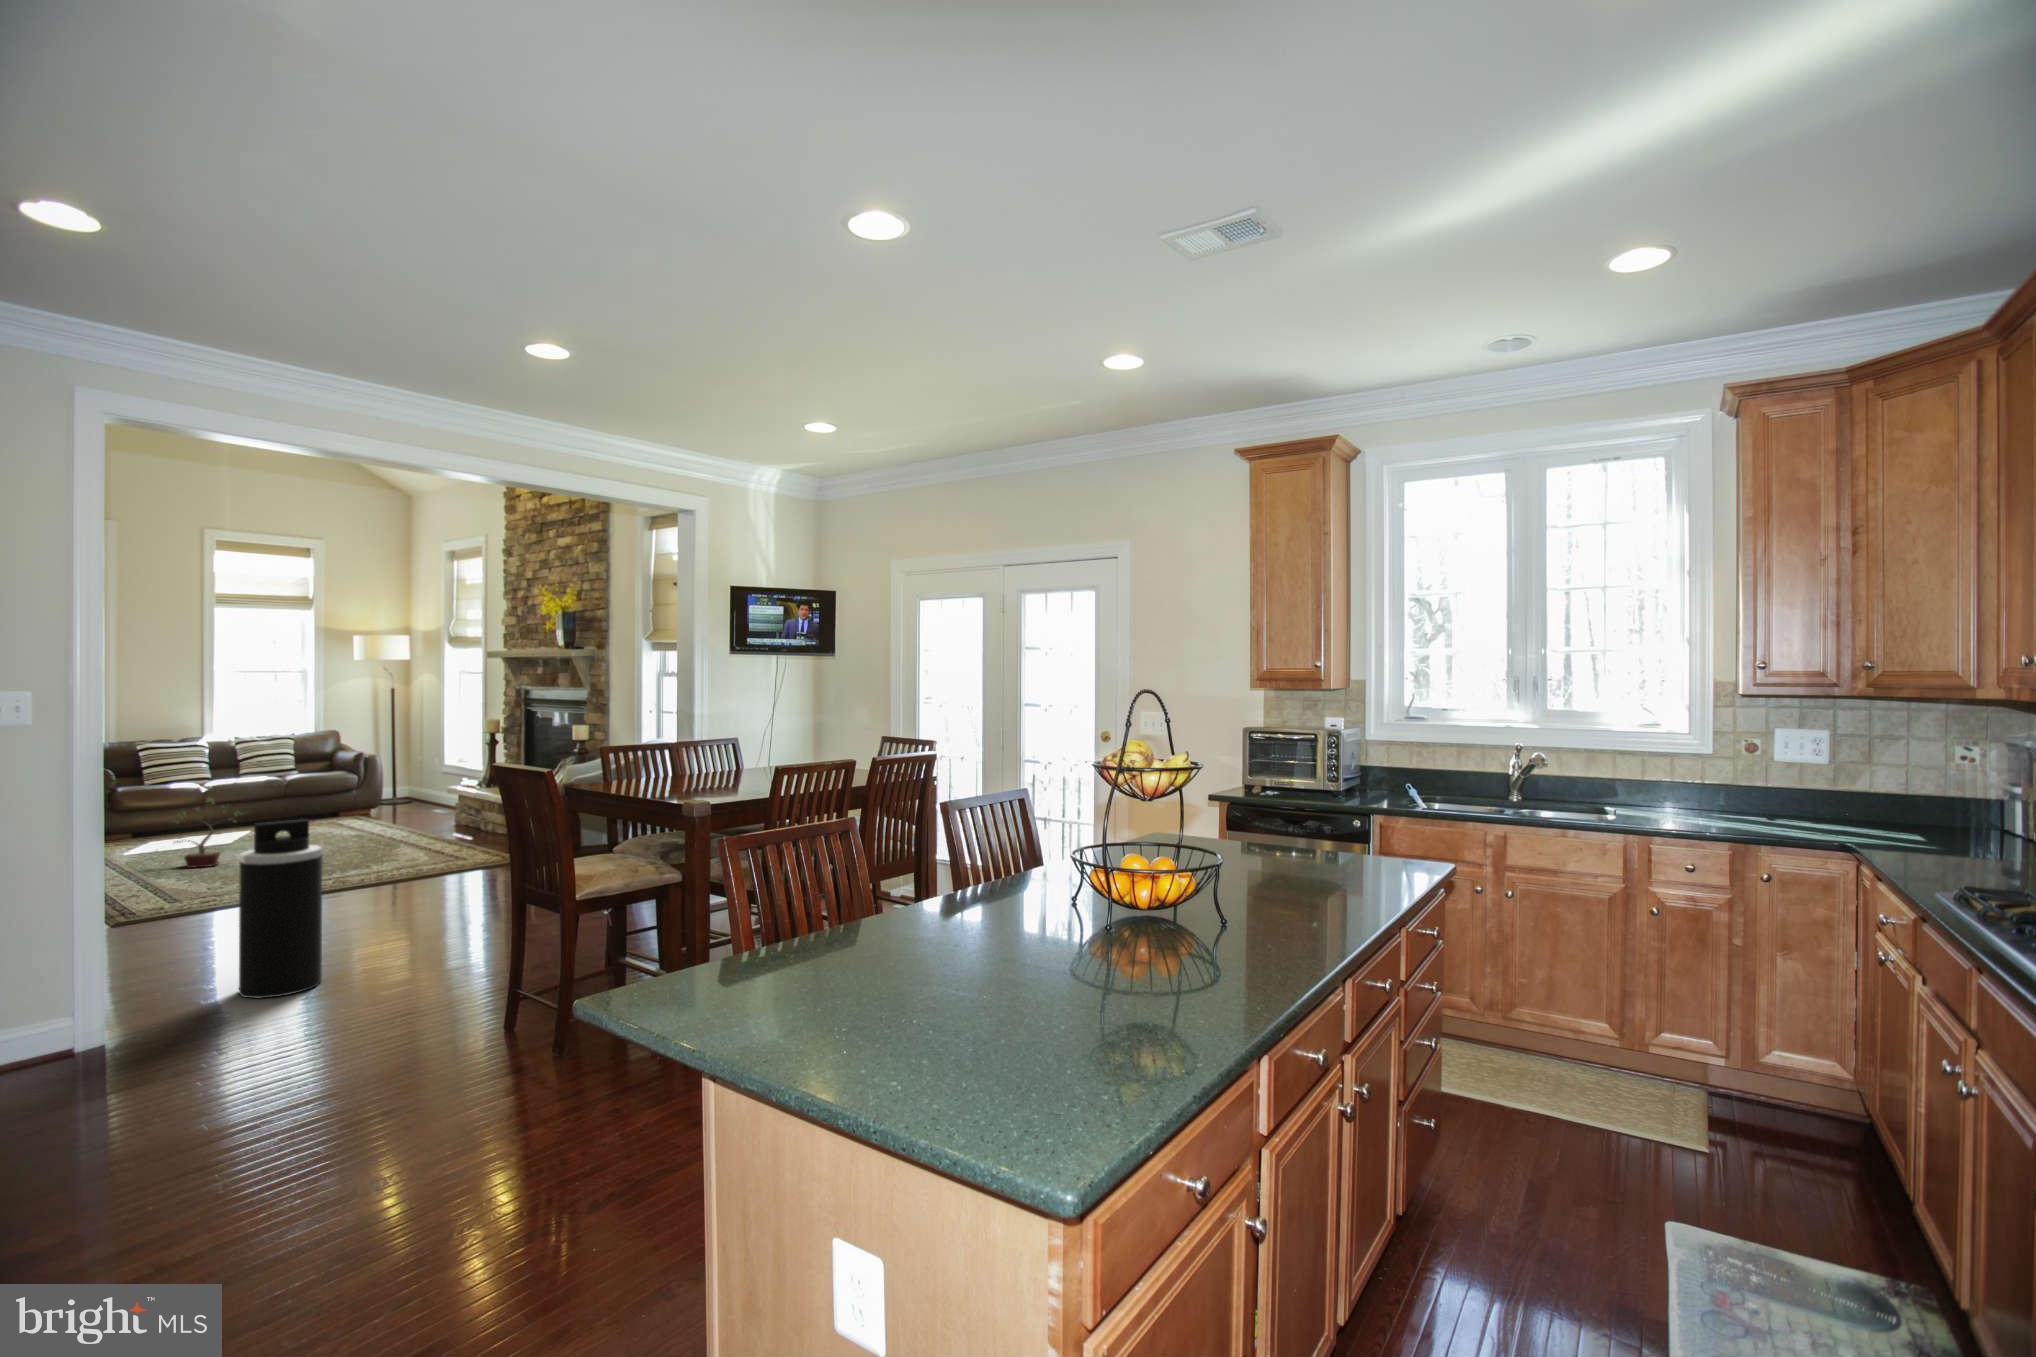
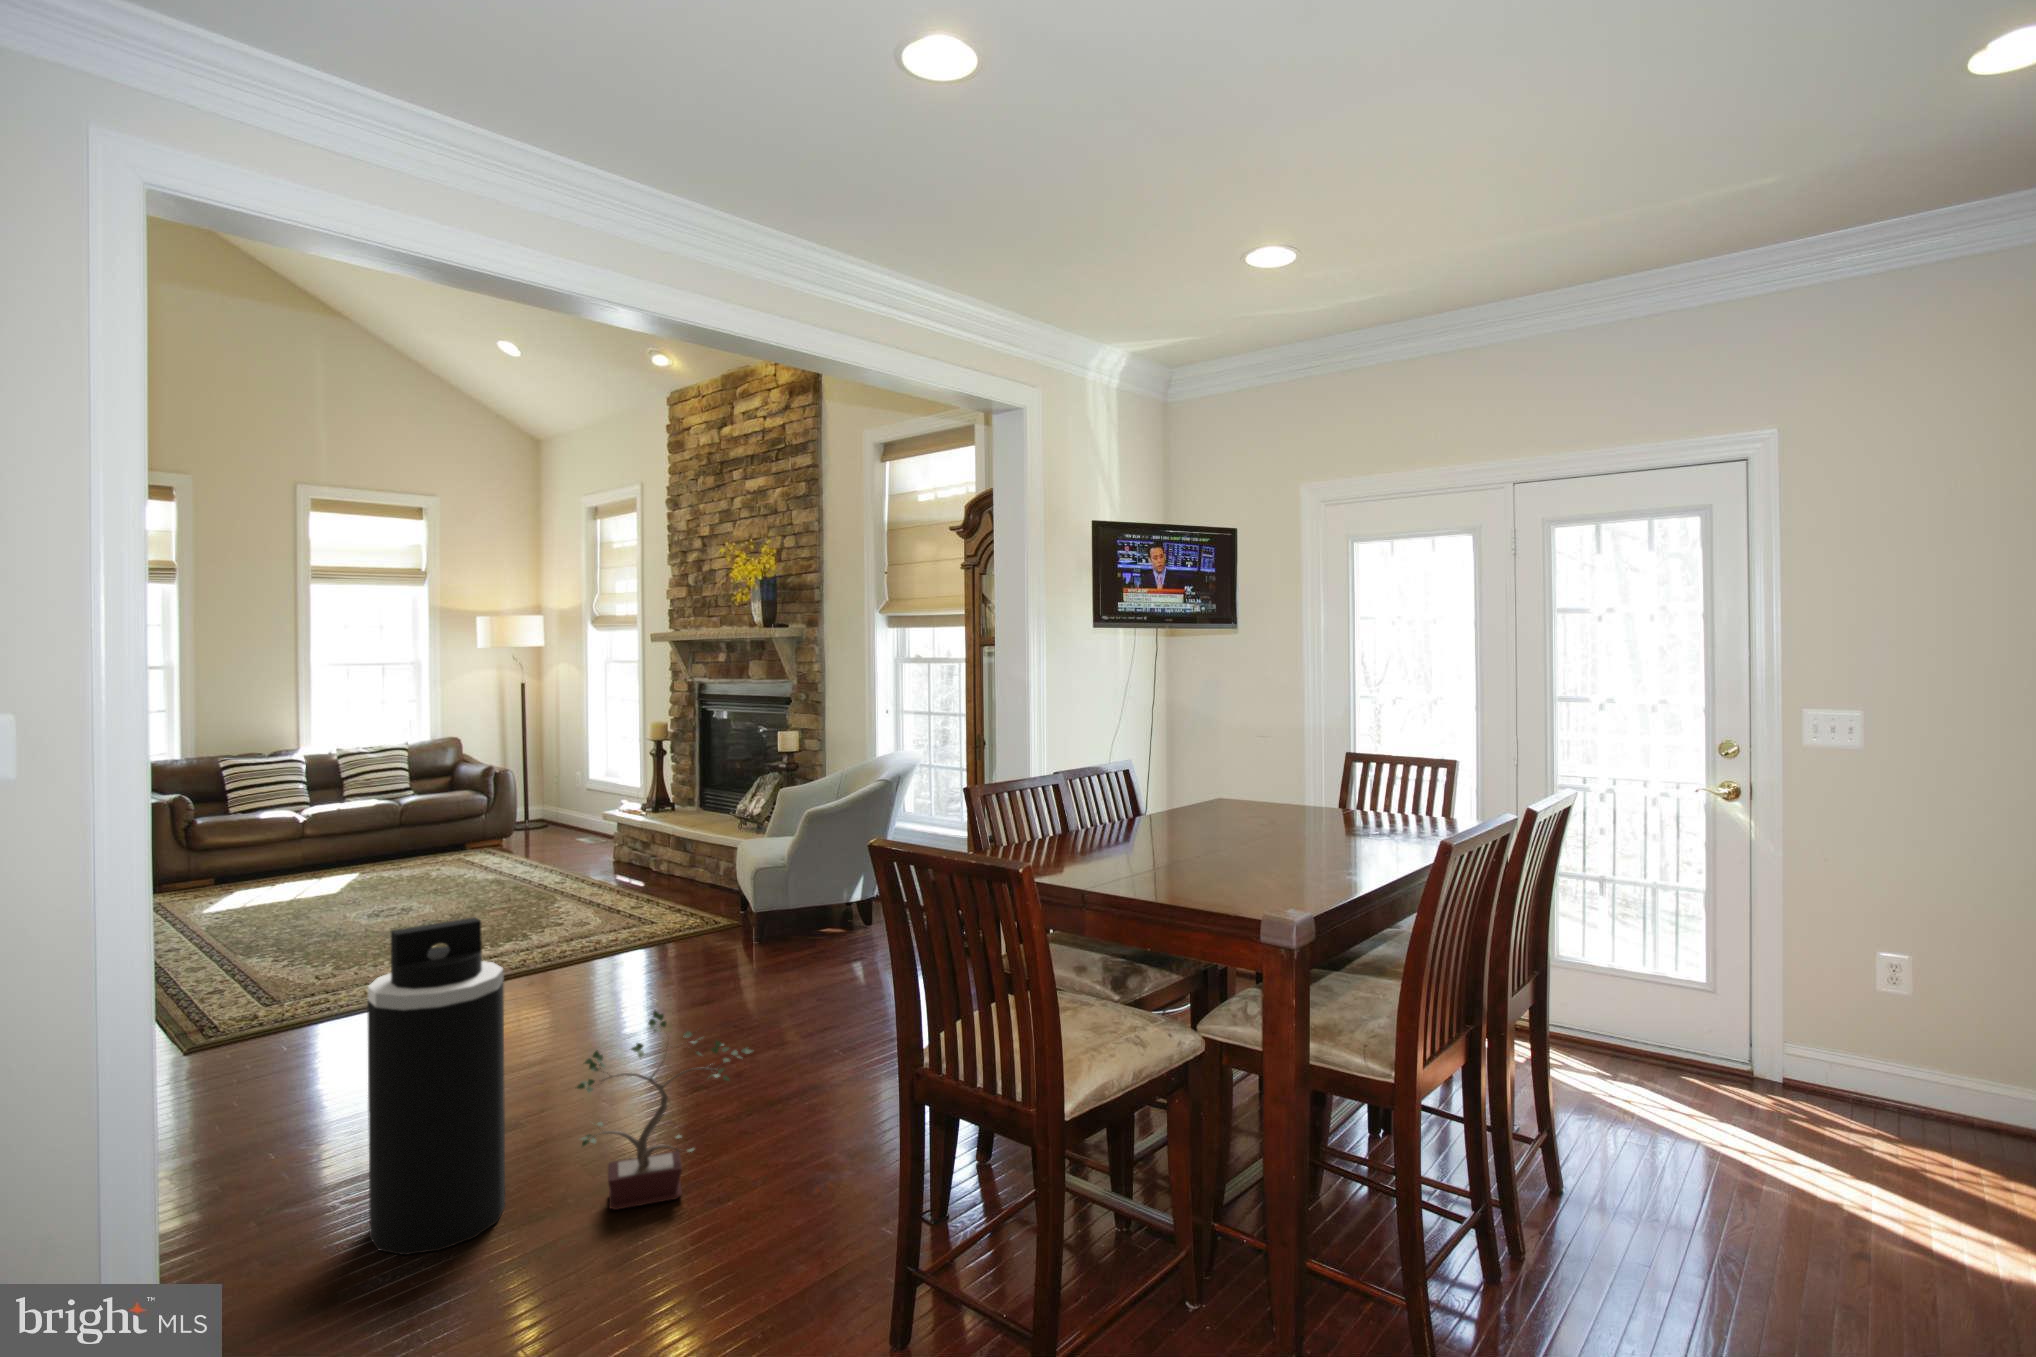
potted plant: present [177,798,240,868] -> present [577,1011,752,1210]

